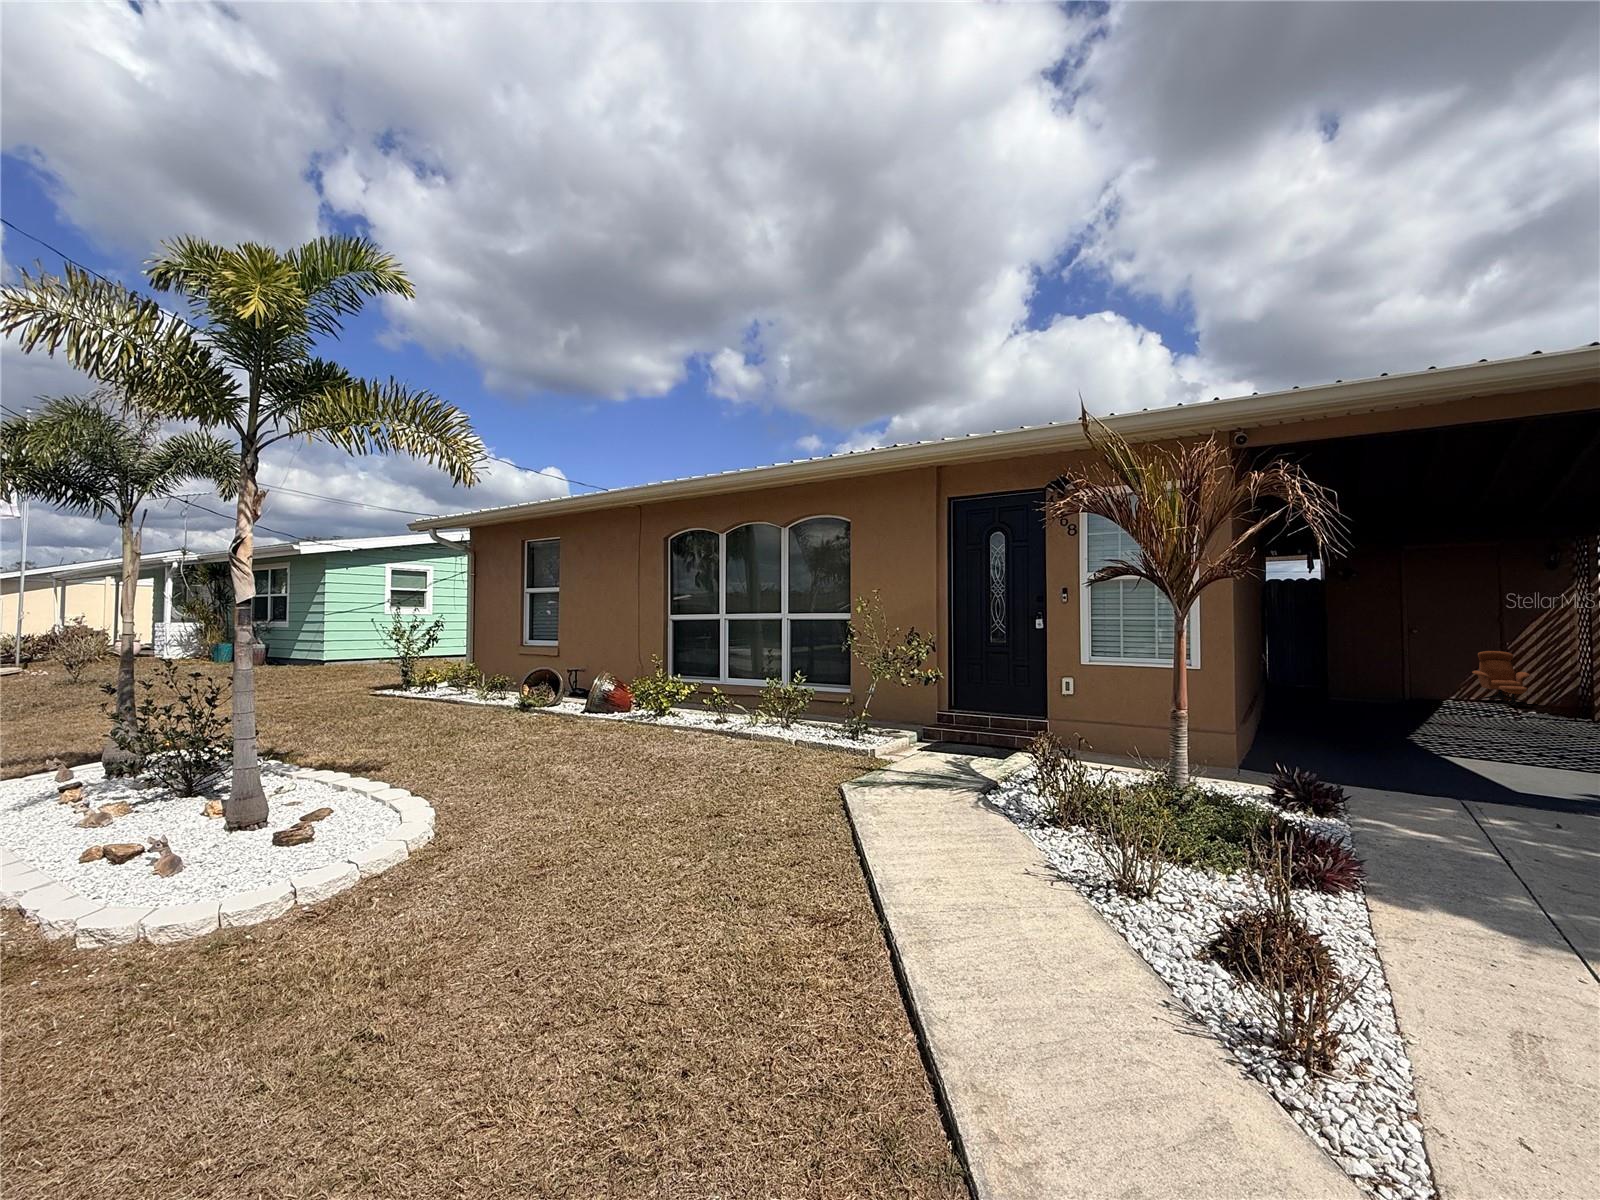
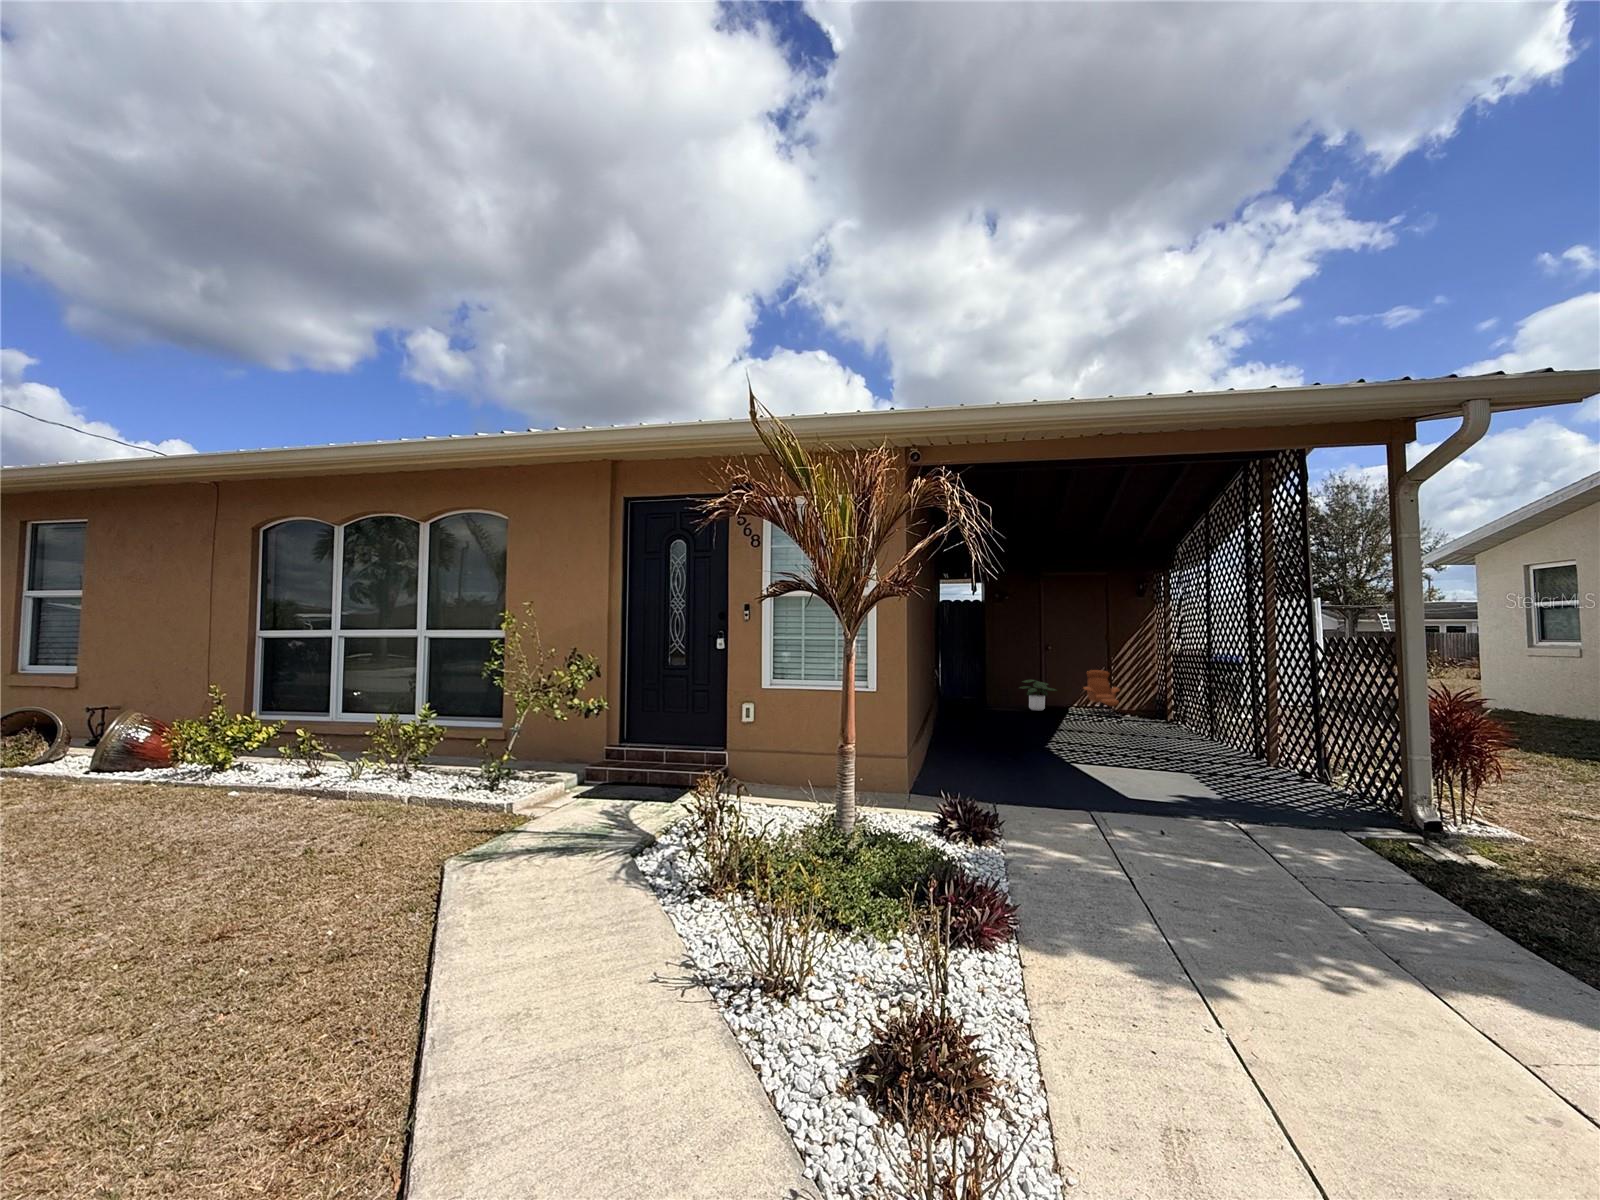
potted plant: none [1377,661,1435,697] -> present [1019,680,1056,711]

